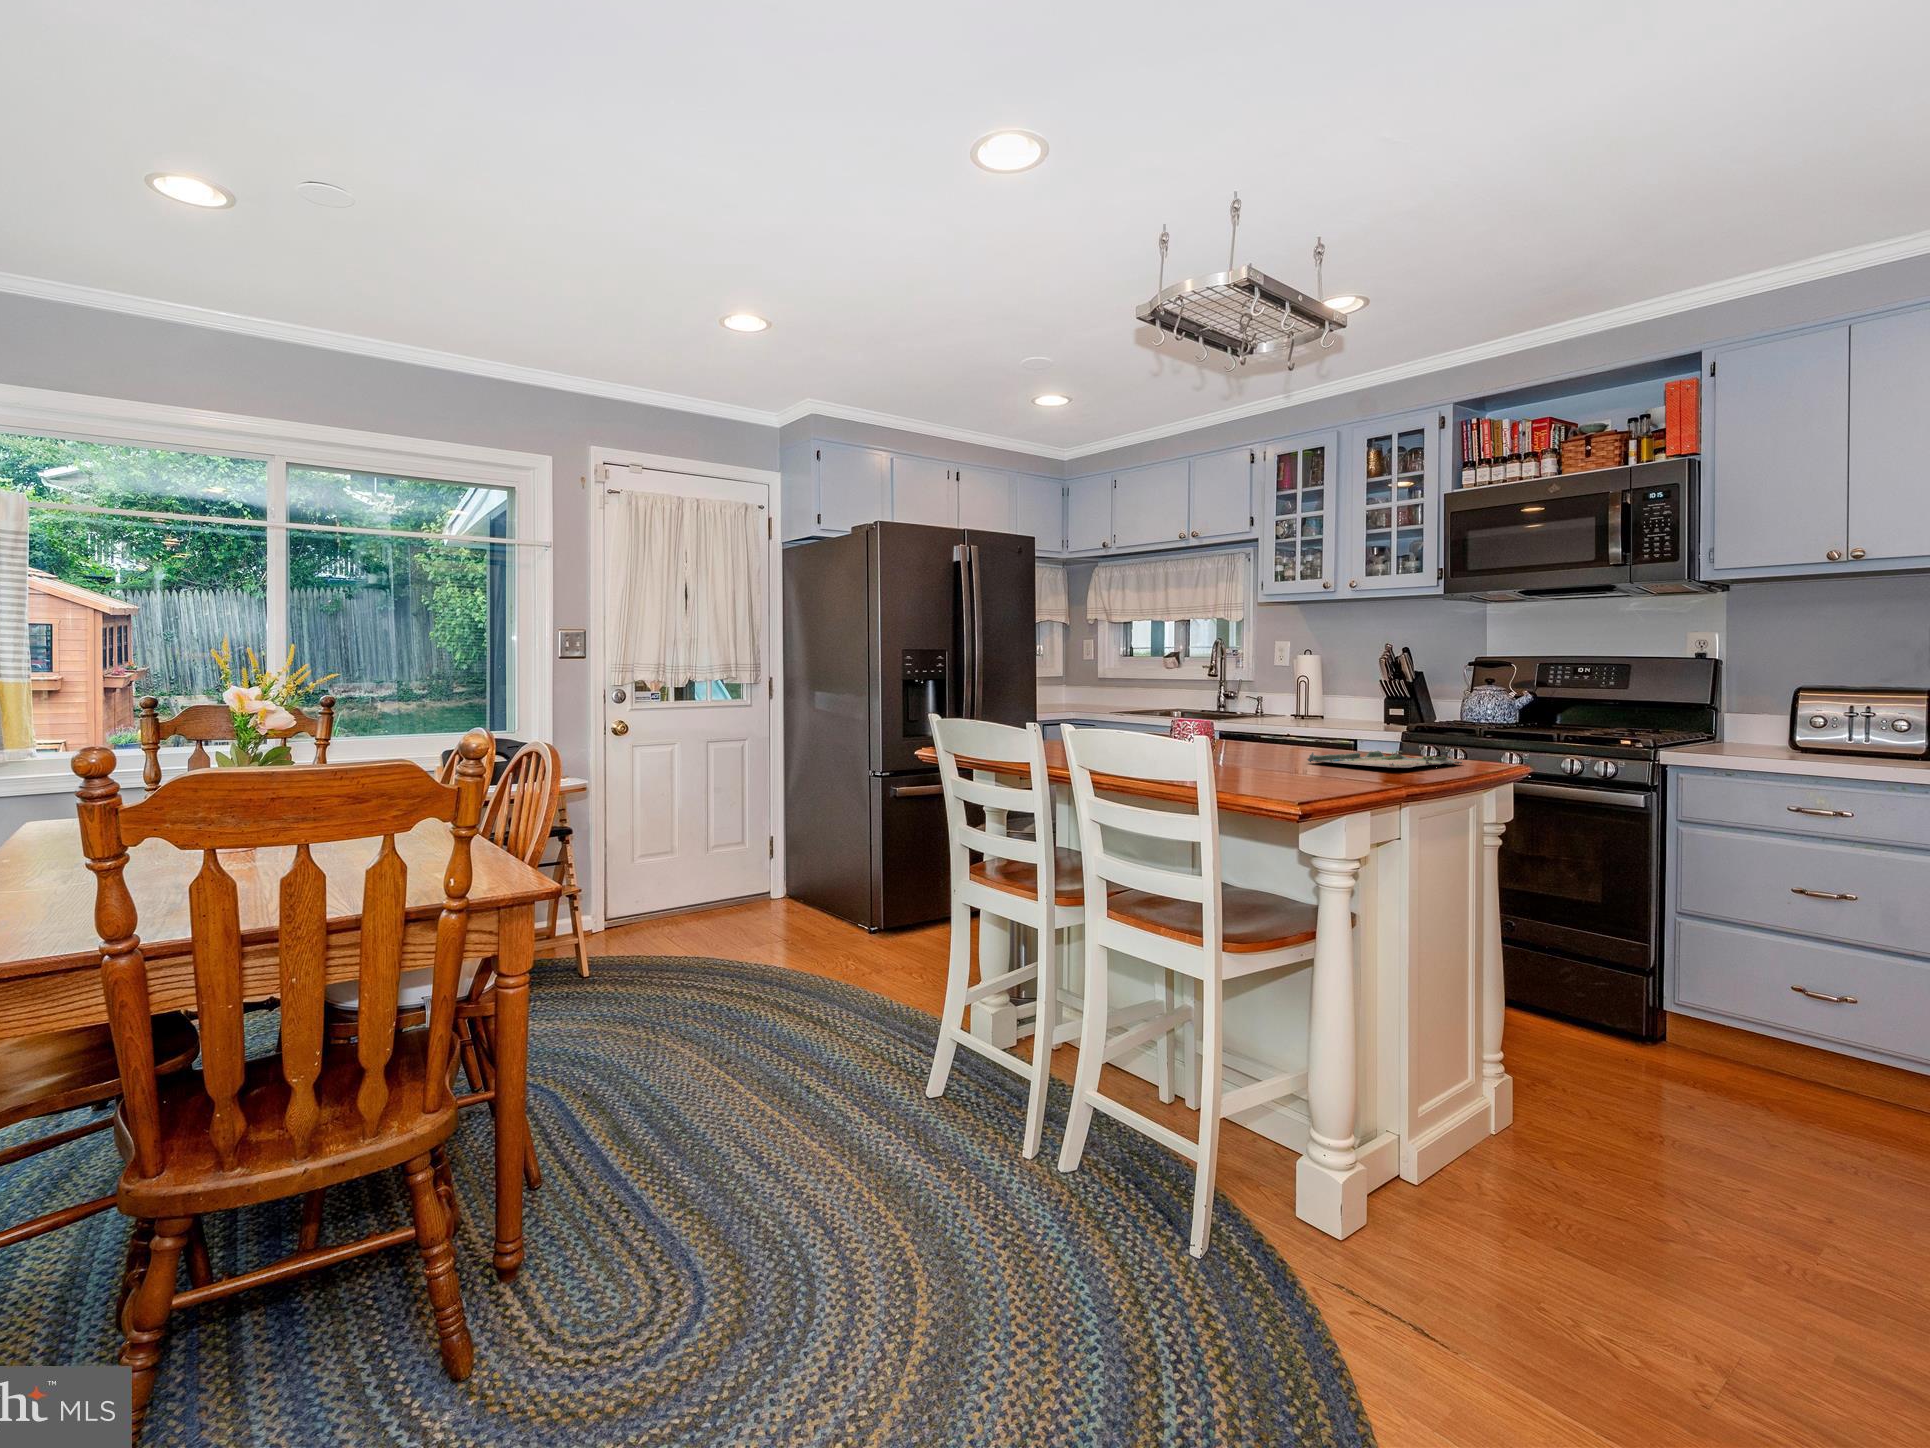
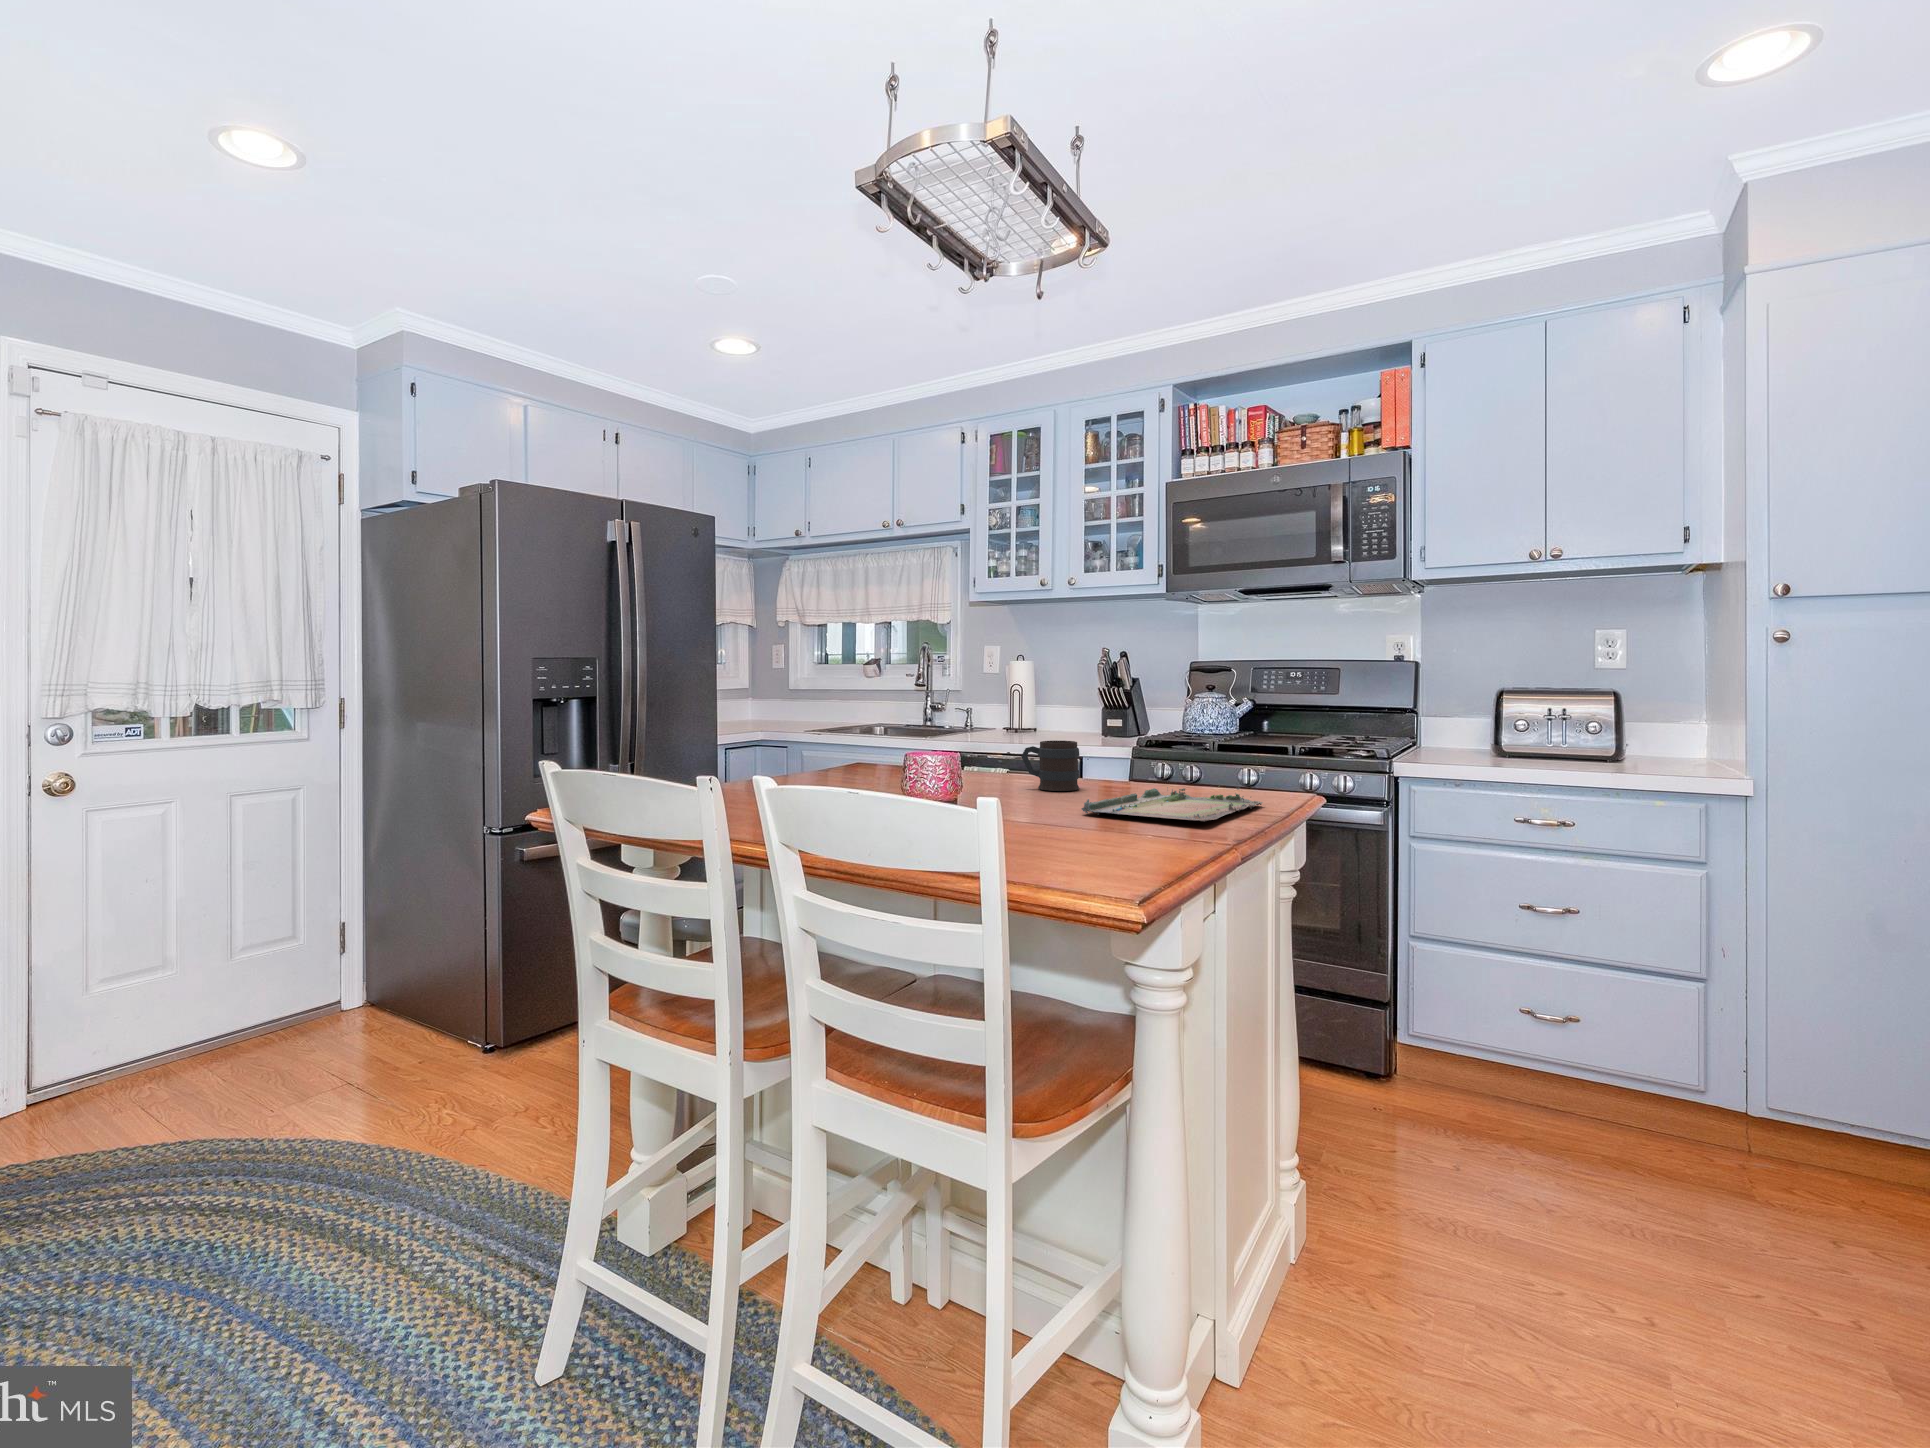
mug: none [1272,713,1320,751] -> present [1021,741,1079,791]

